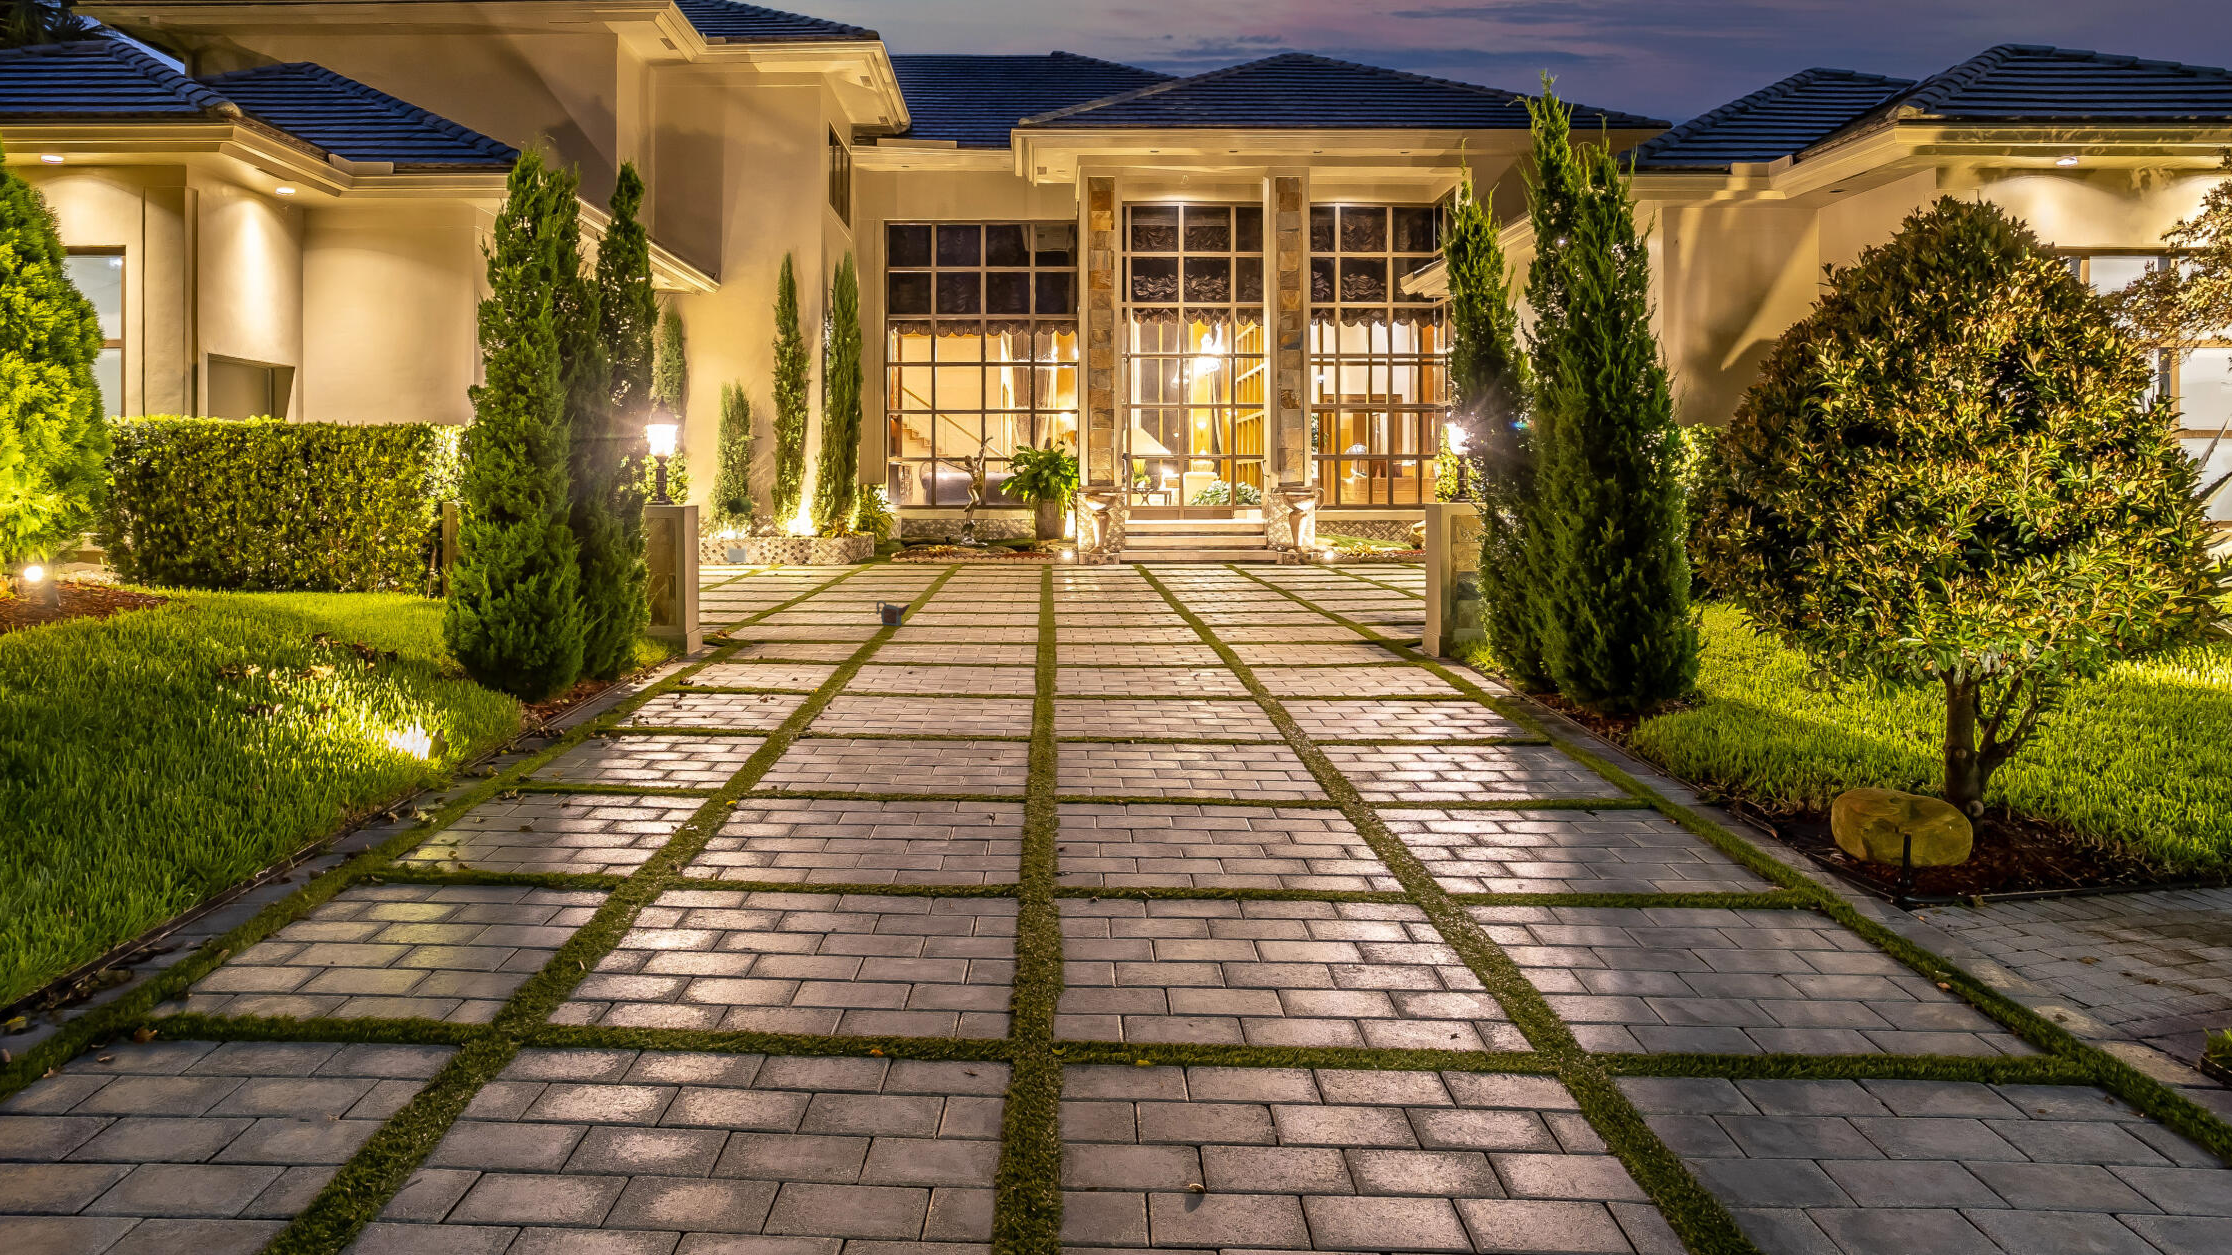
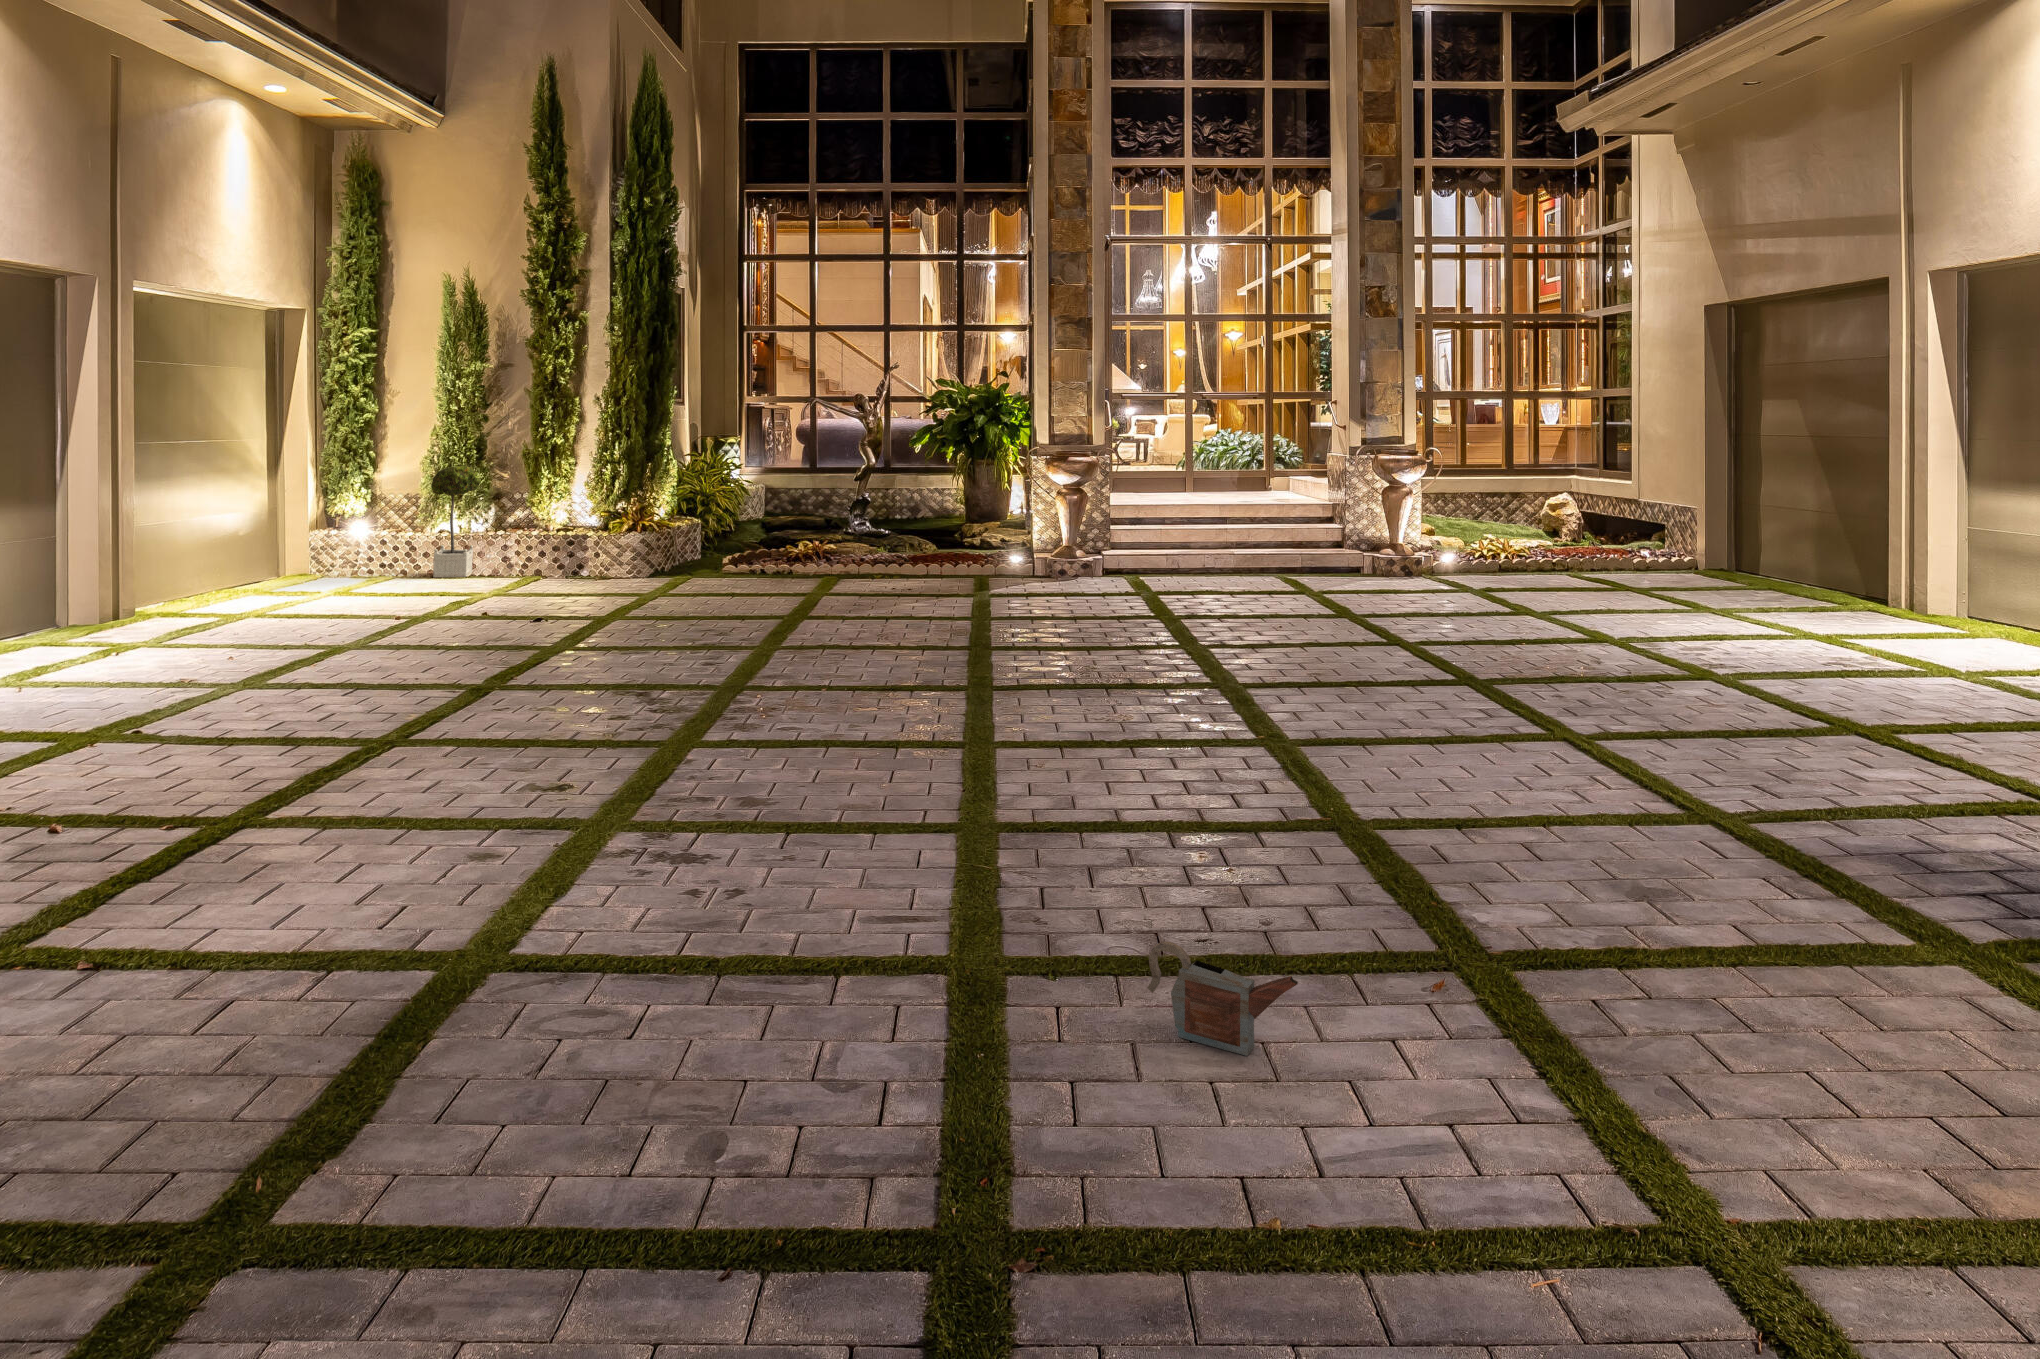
watering can: present [876,601,910,626] -> present [1147,941,1298,1056]

